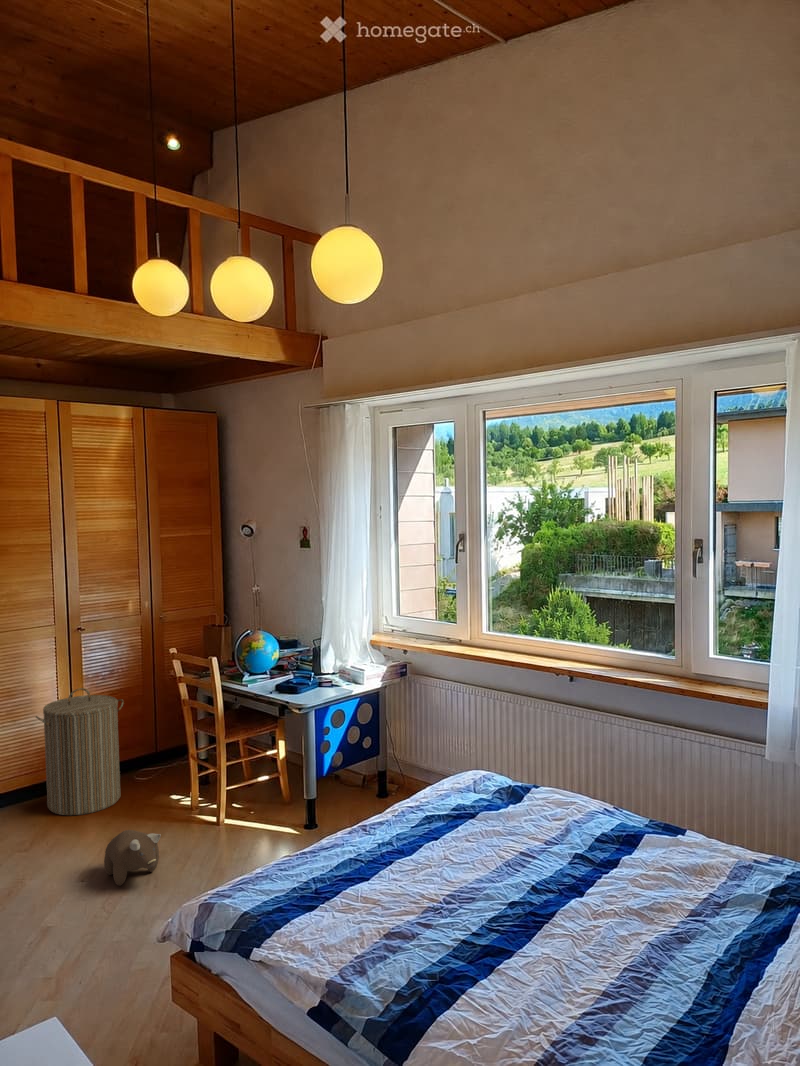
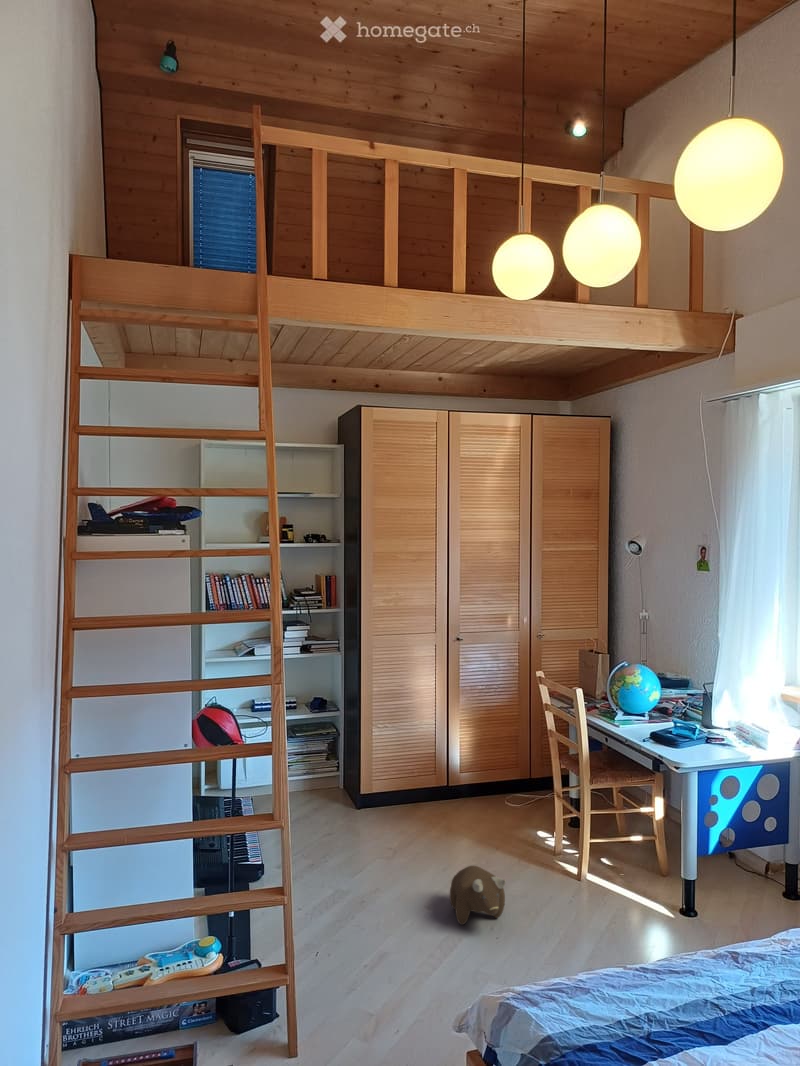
laundry hamper: present [36,688,124,815] -> none [406,702,491,833]

